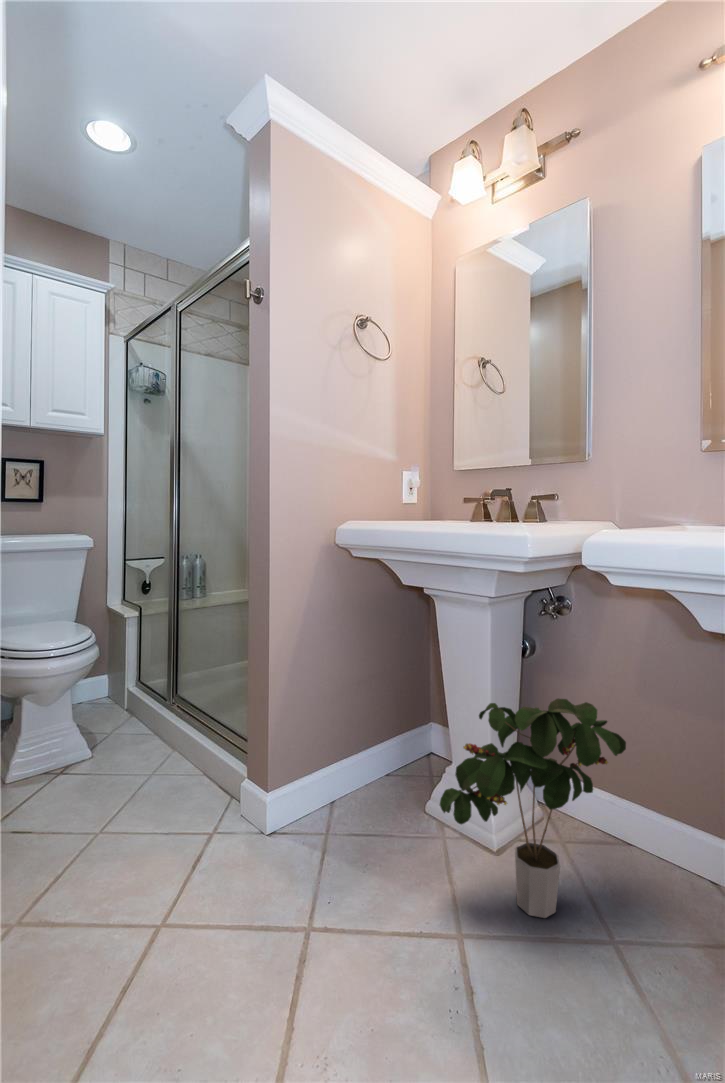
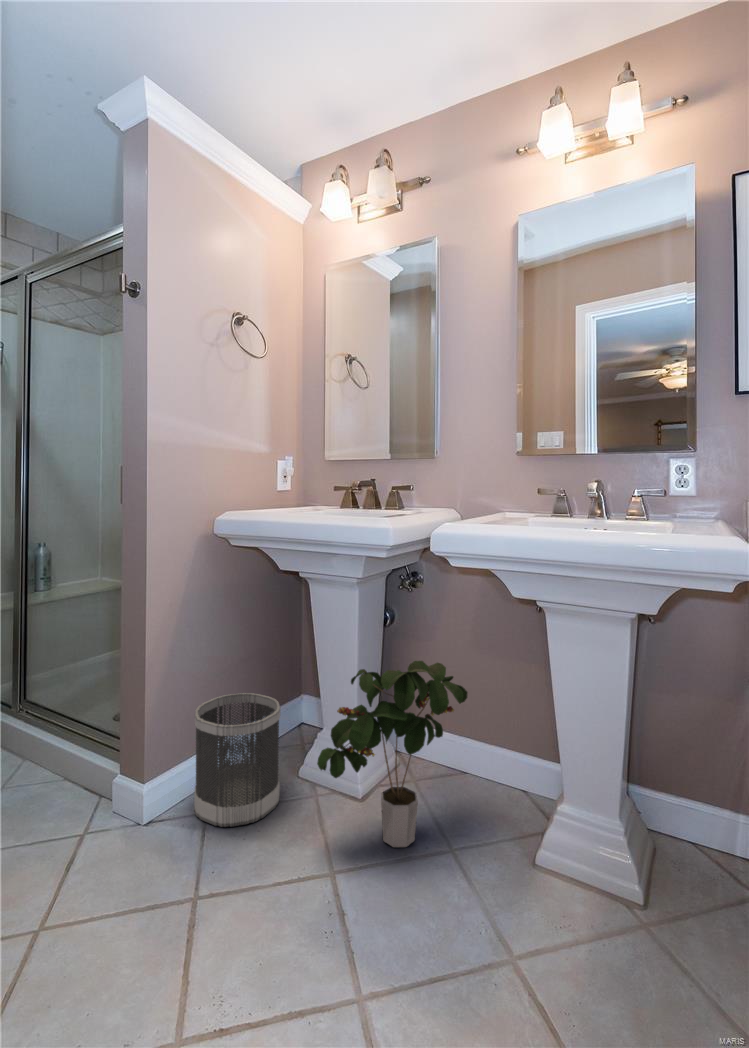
wastebasket: none [315,714,403,855] -> present [194,693,280,827]

